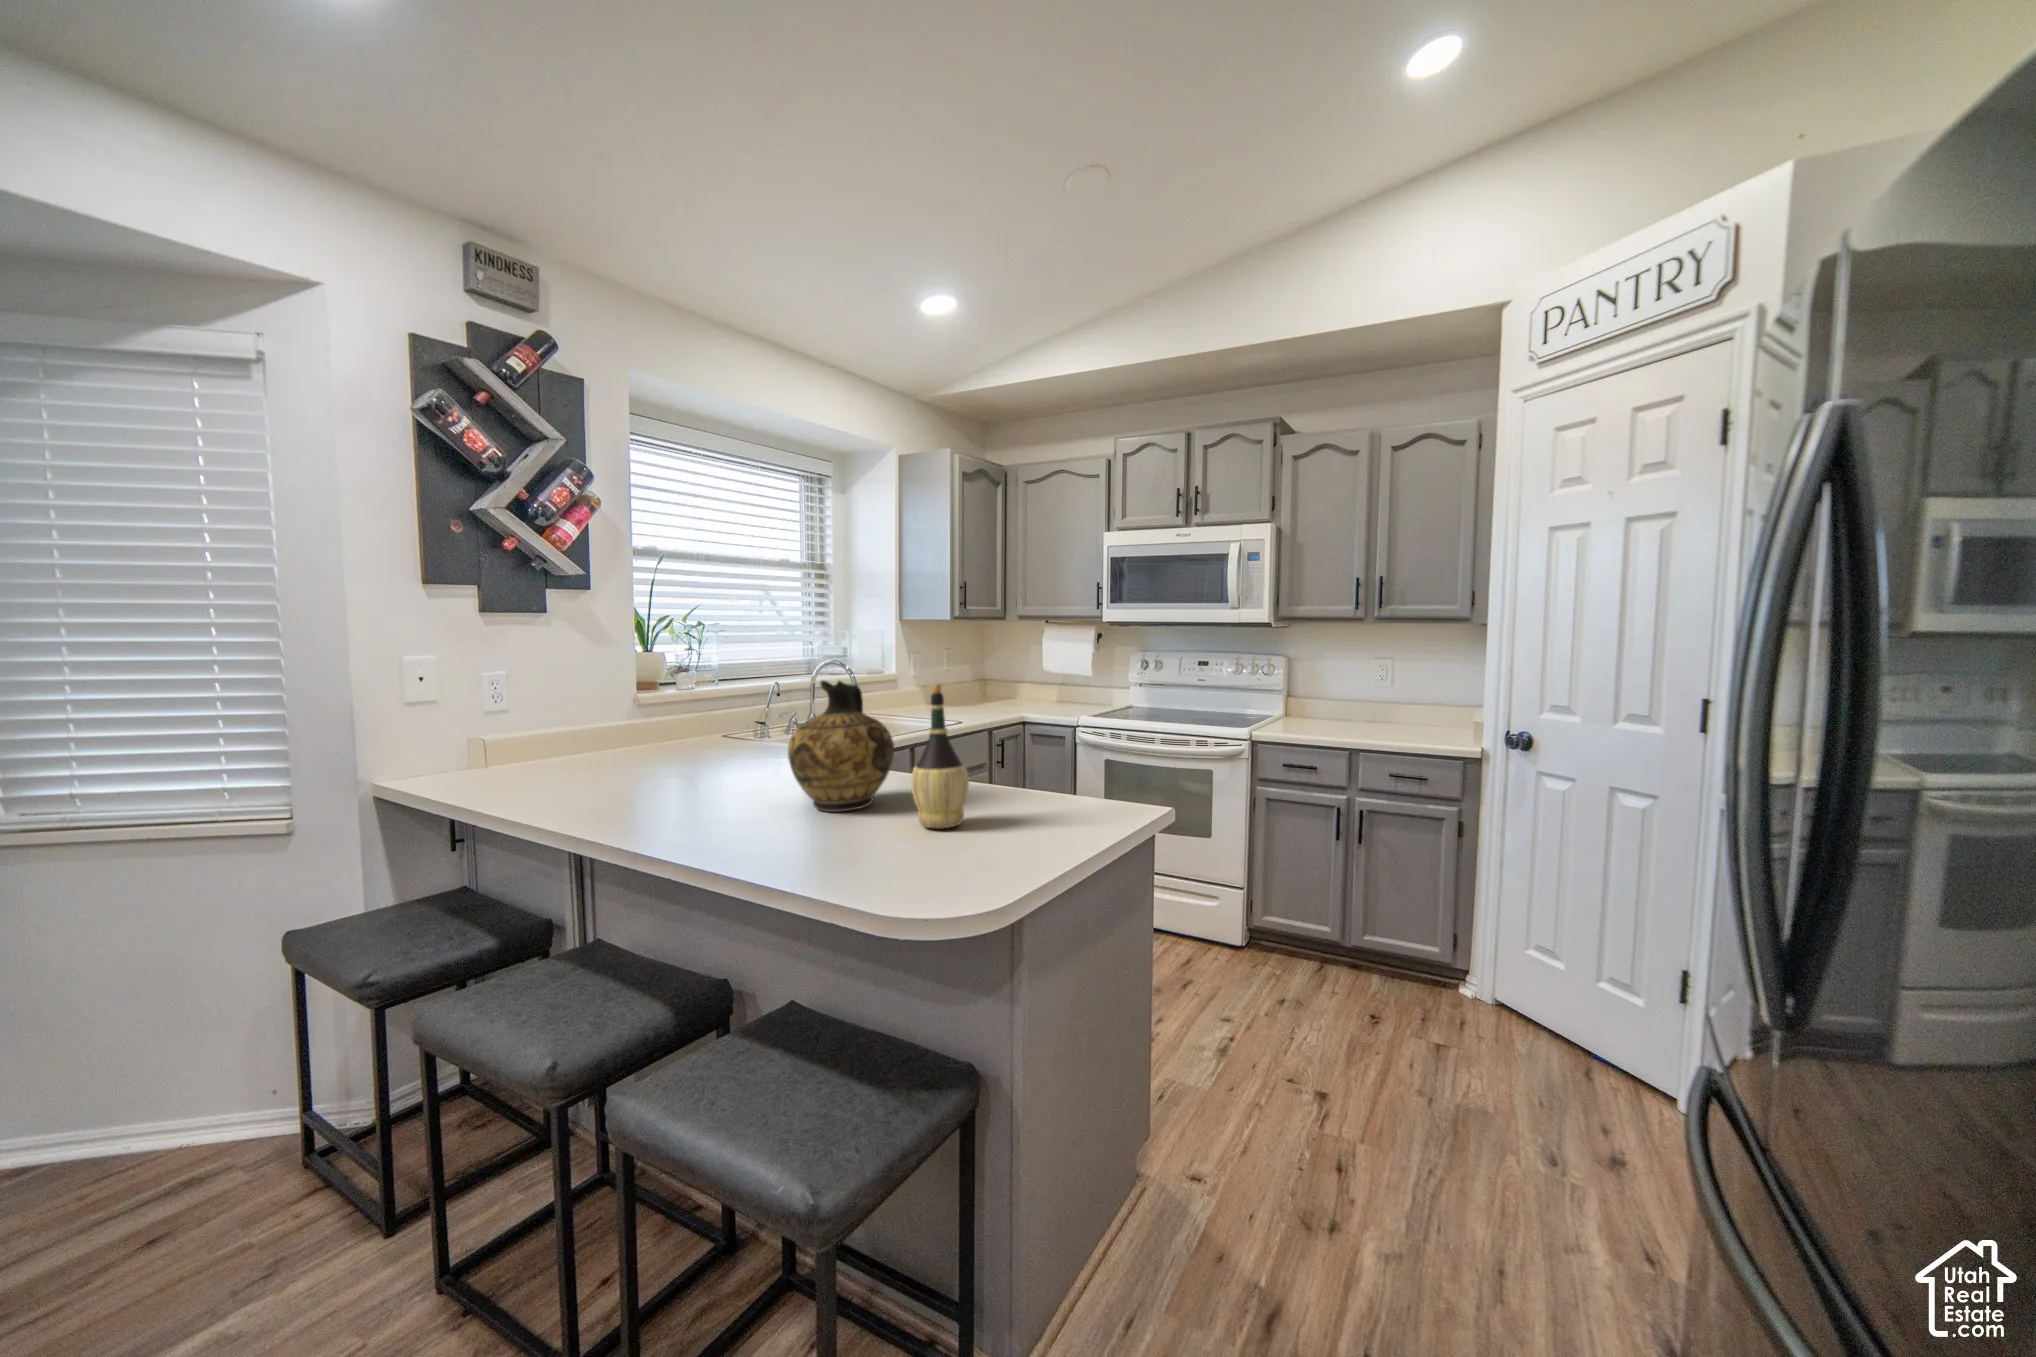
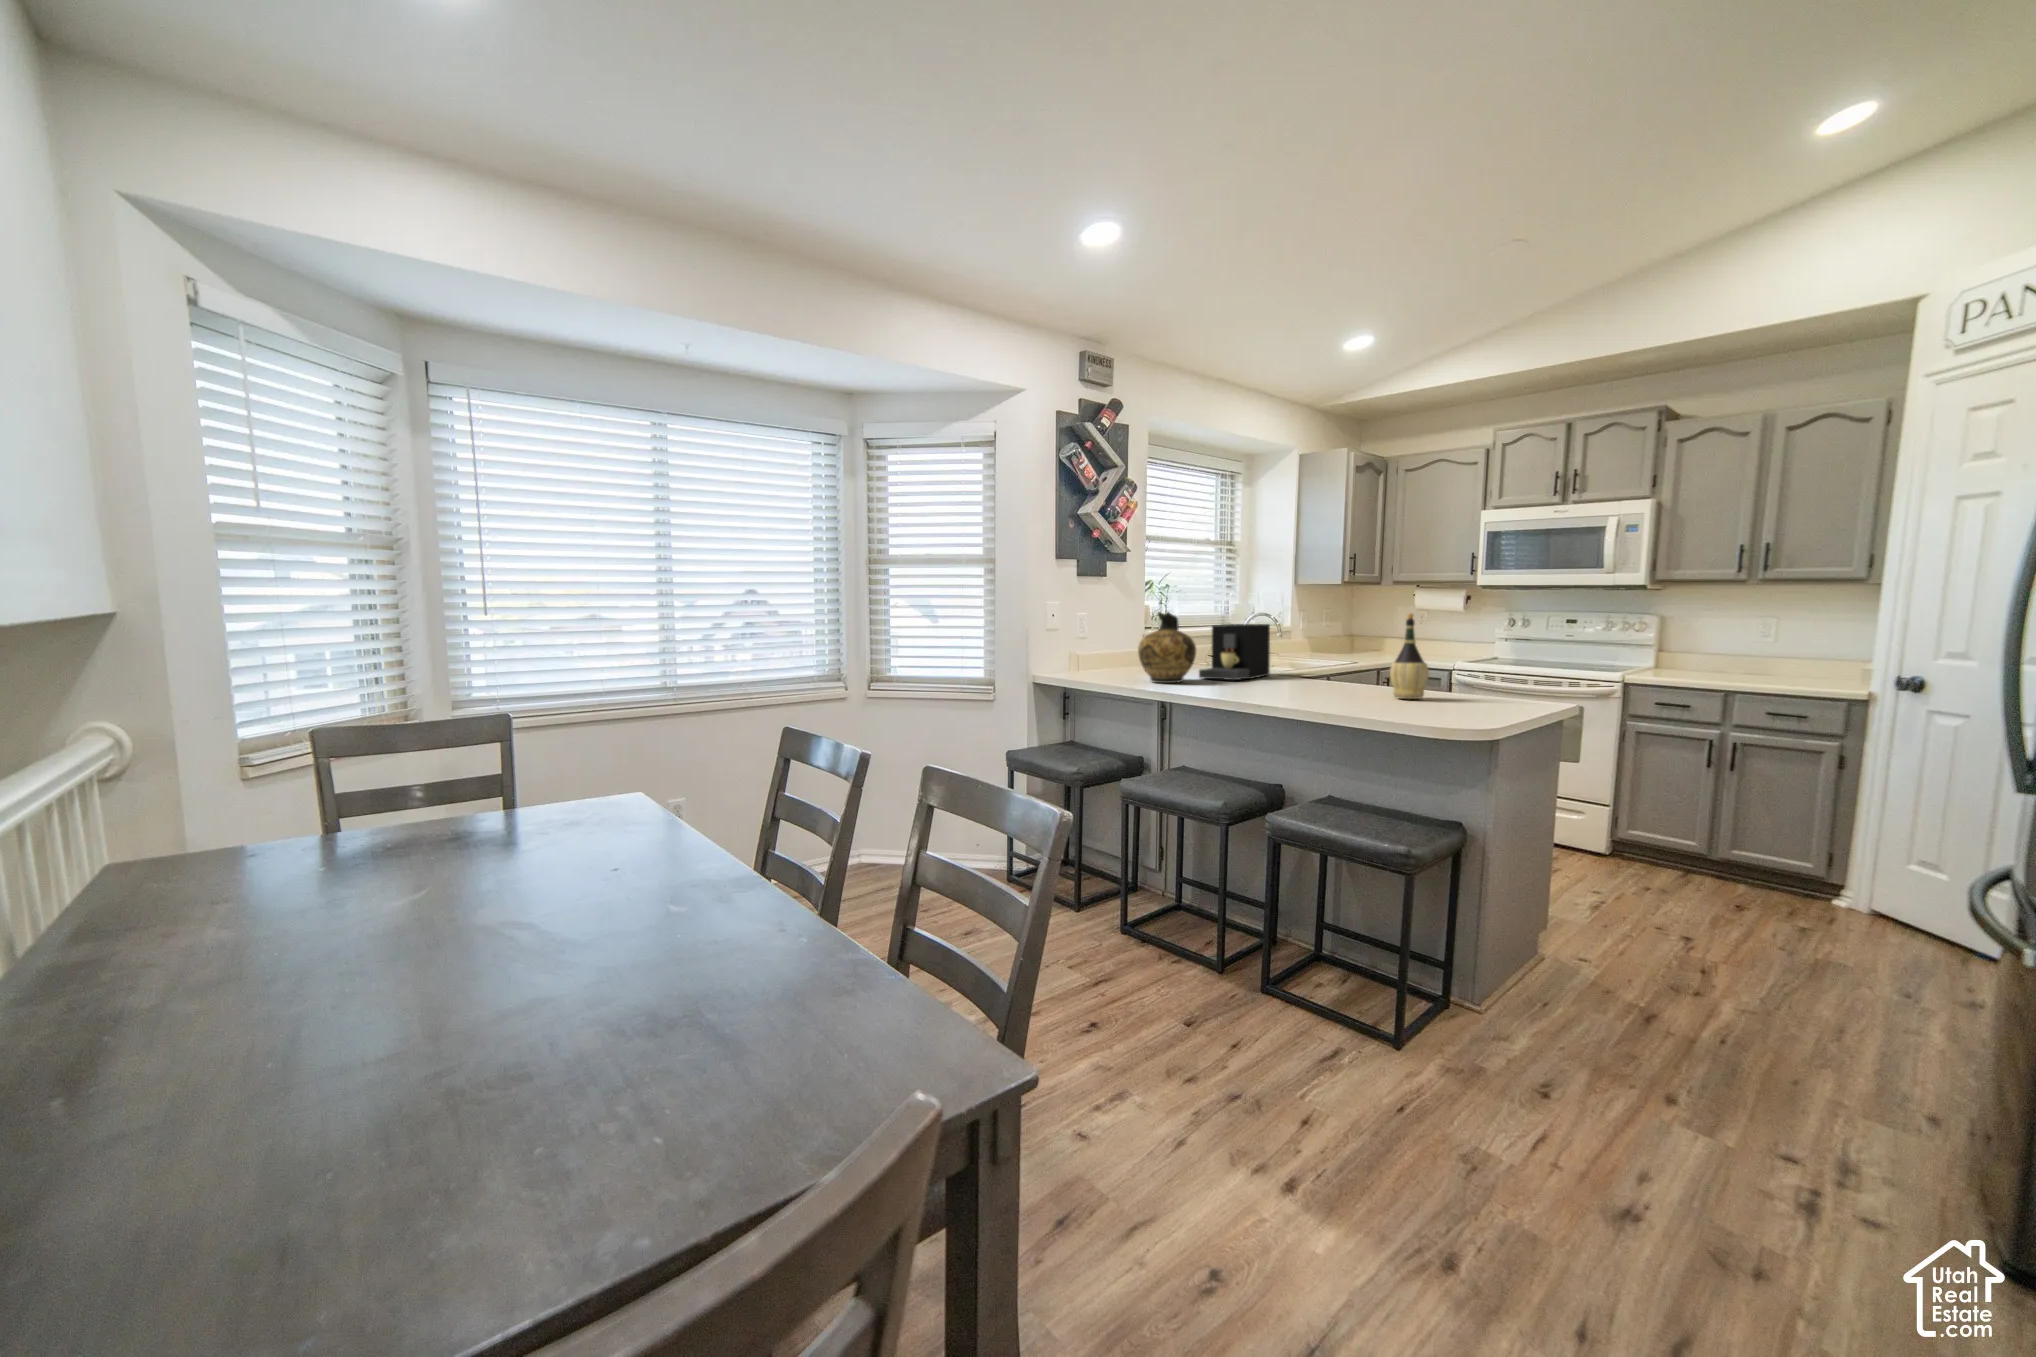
ceramic jug: present [788,681,894,812] -> present [1138,612,1196,683]
coffee maker: none [666,687,802,786] -> present [1199,624,1270,680]

